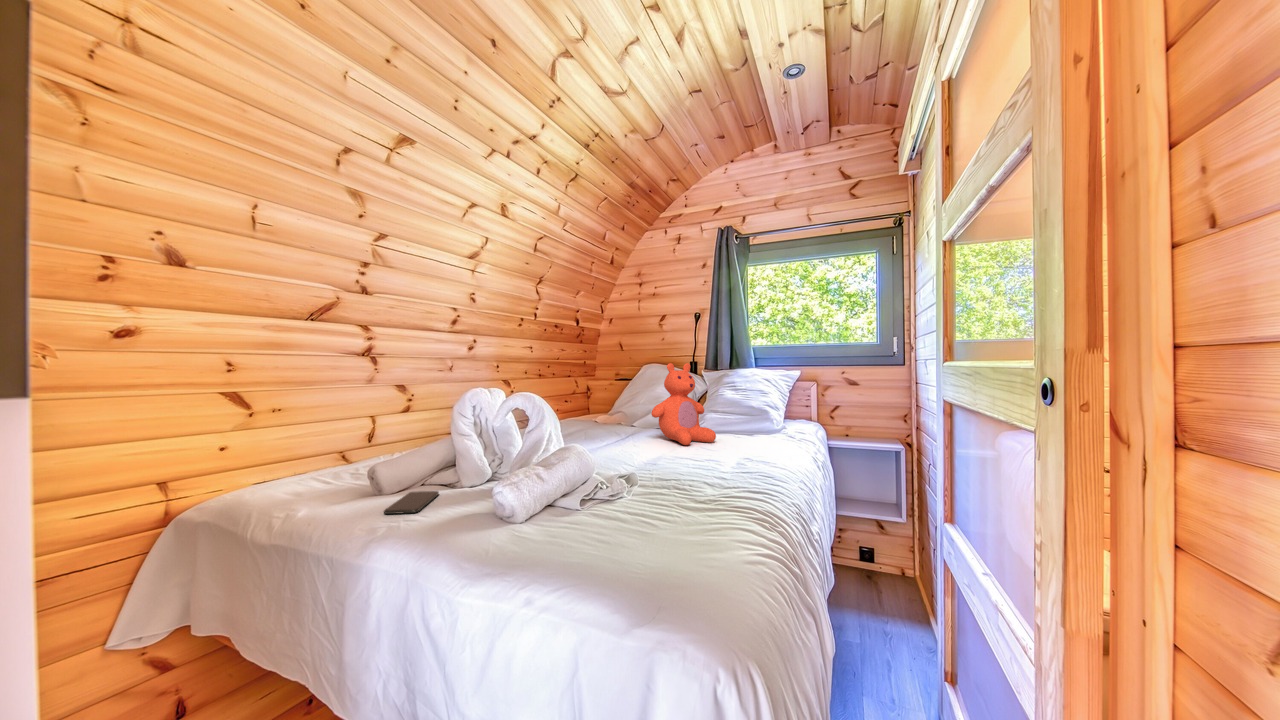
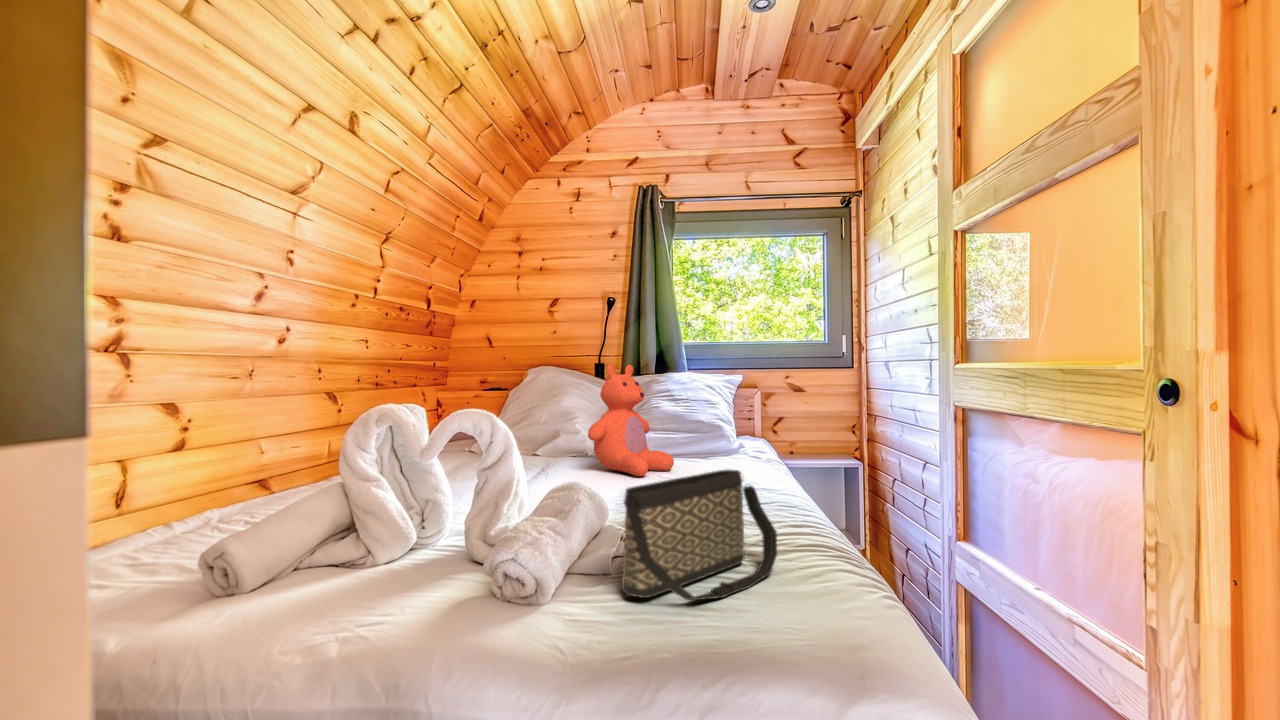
handbag: none [570,441,698,529] -> present [622,469,777,600]
smartphone: present [384,491,439,514] -> none [280,580,348,631]

